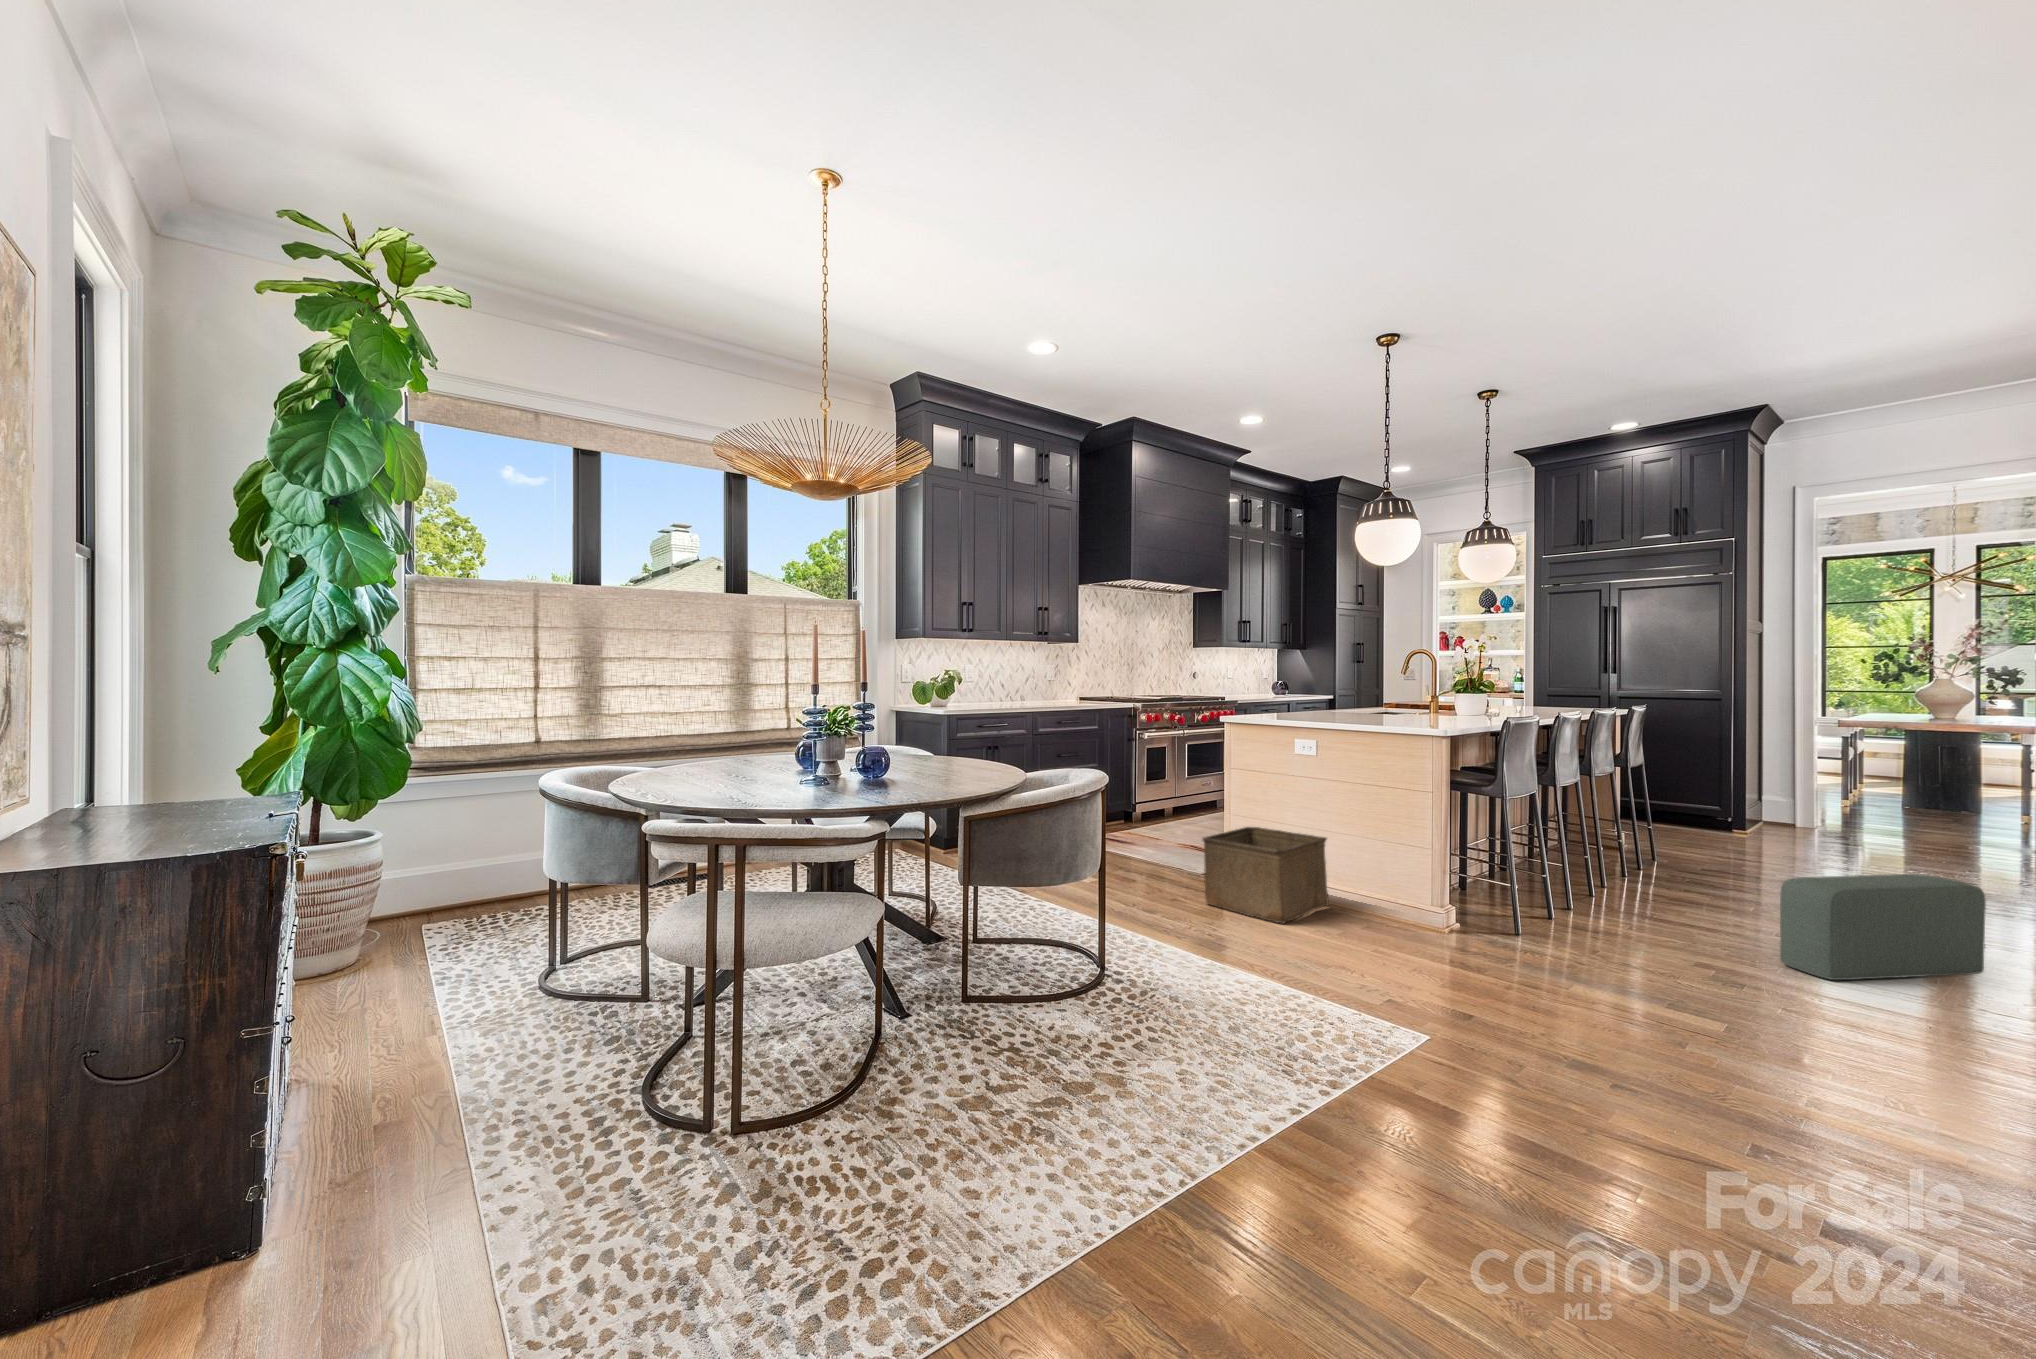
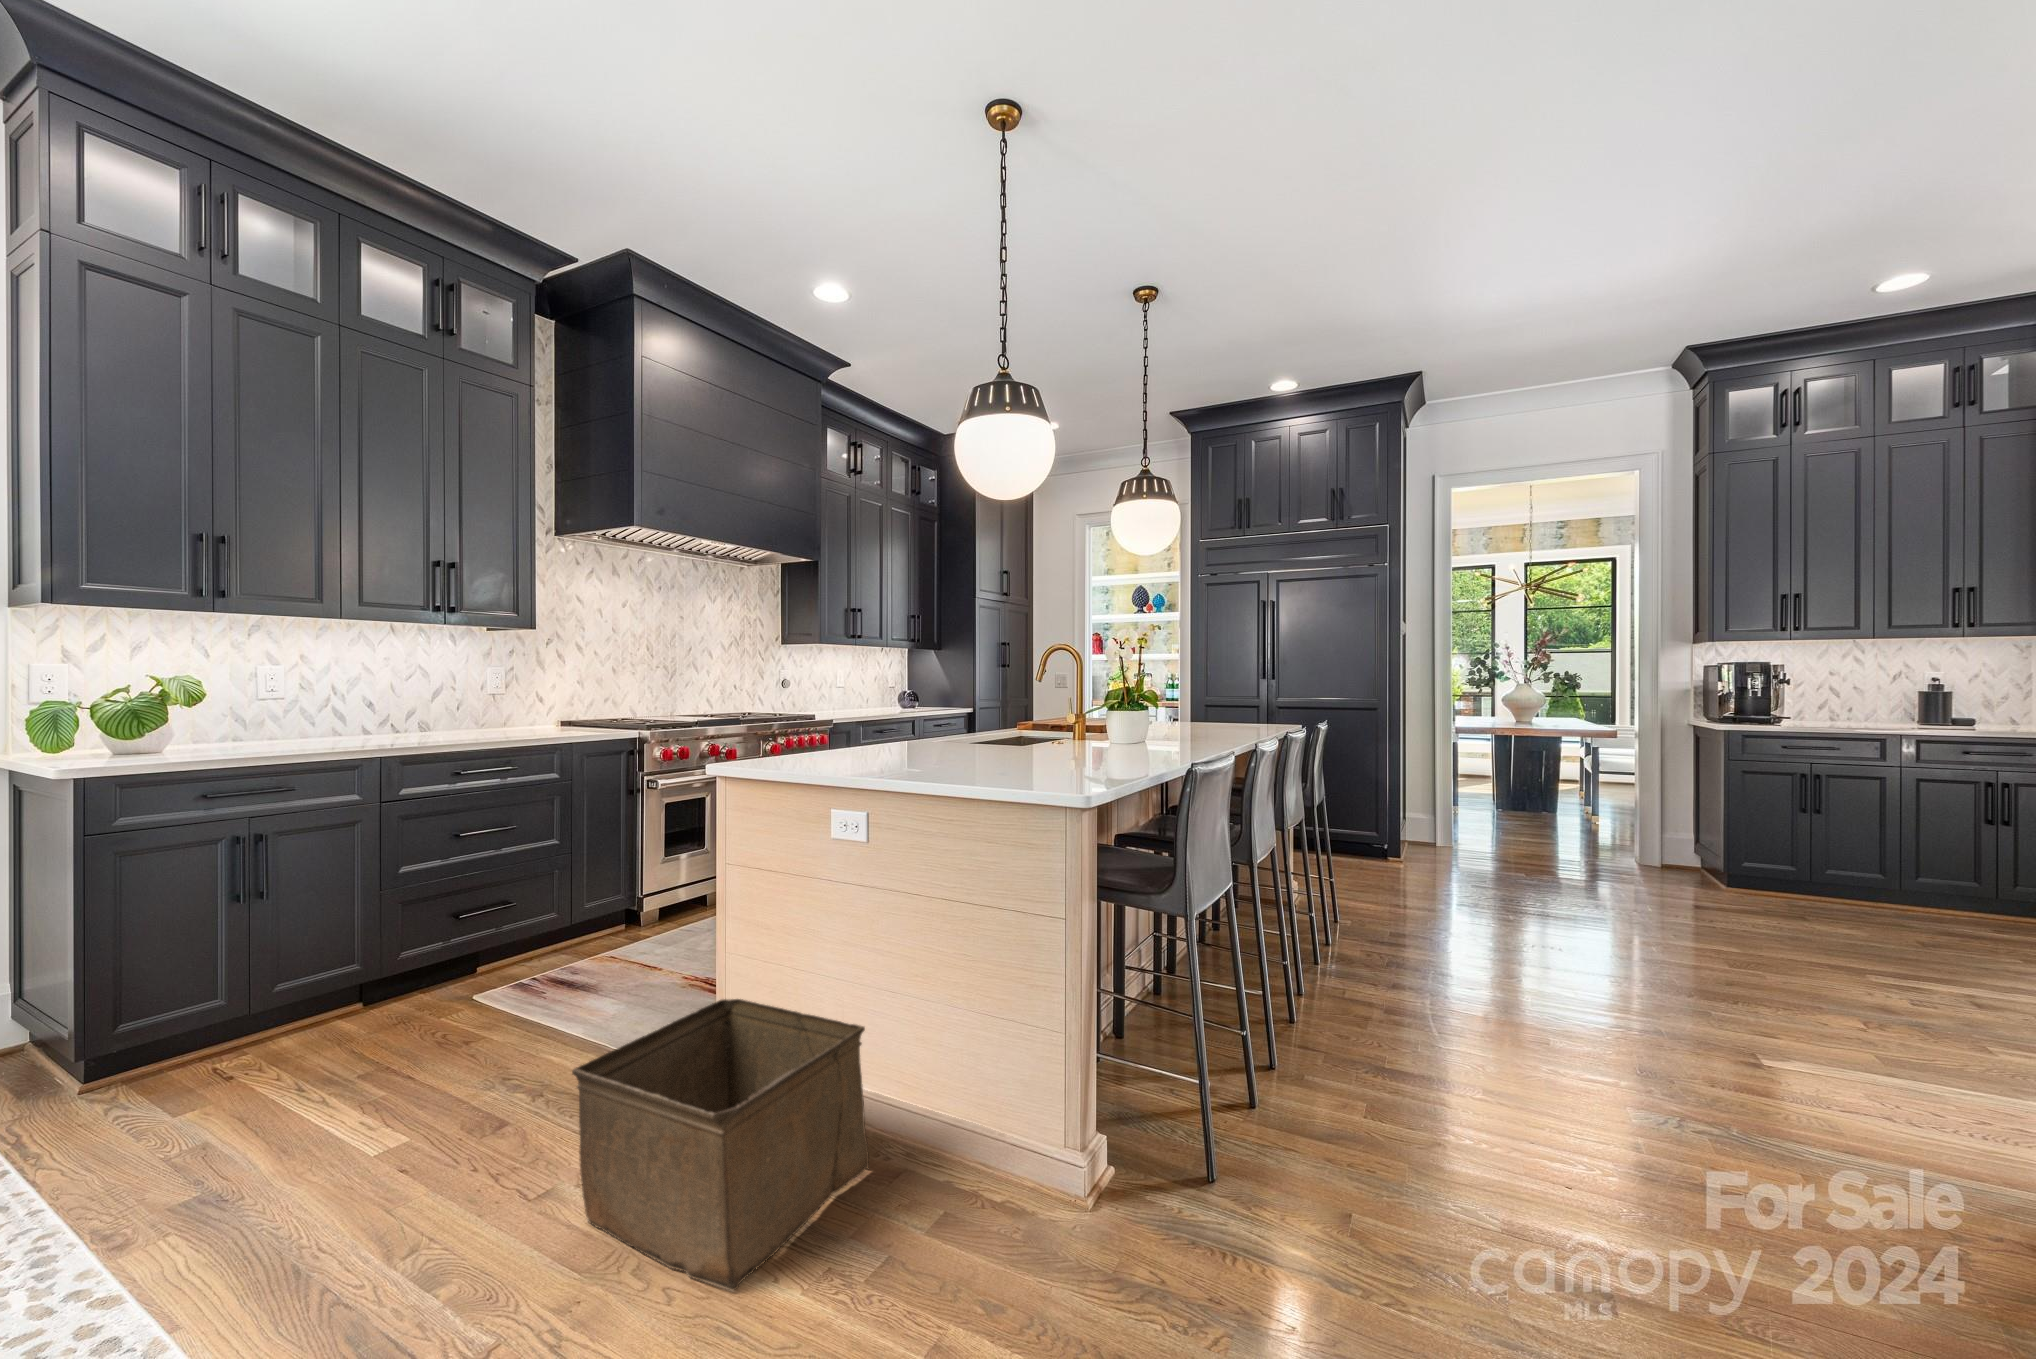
pouf: present [1780,874,1986,980] -> none [1648,1009,1895,1277]

